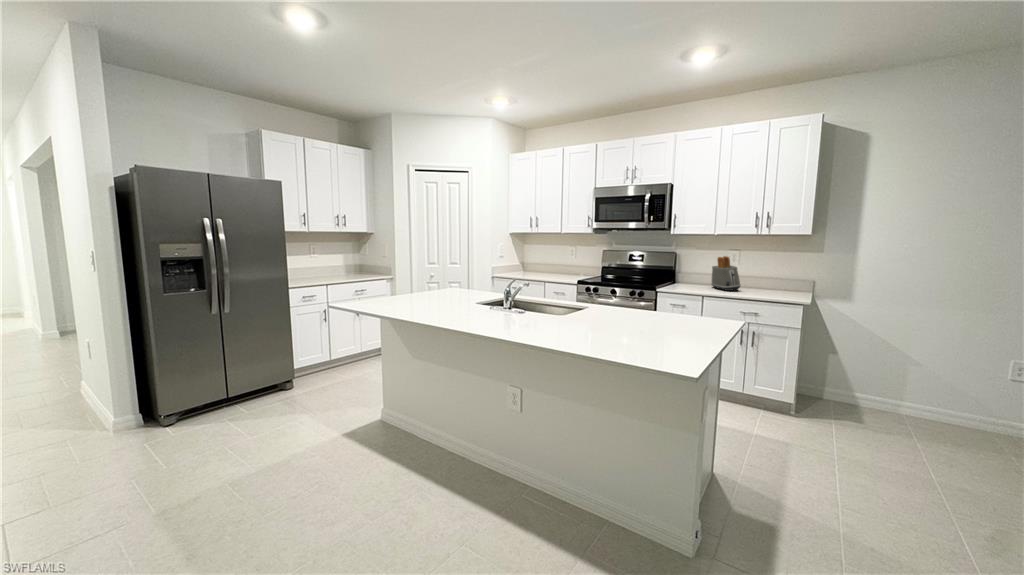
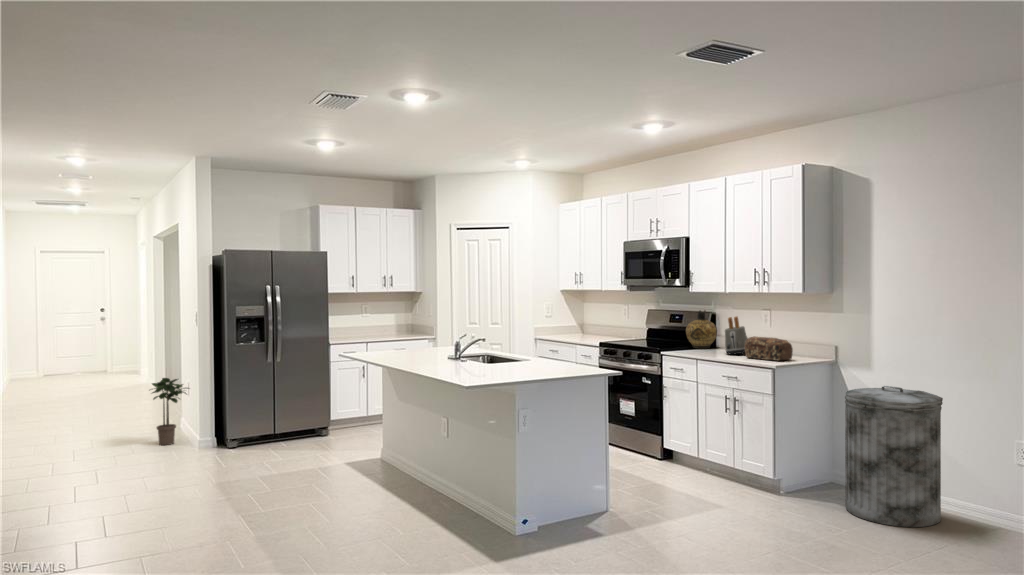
ceramic jug: none [660,251,689,284] -> present [686,311,717,348]
bread loaf: none [754,275,798,297] -> present [745,336,793,361]
trash can: none [856,319,973,444] -> present [845,386,943,527]
potted plant: none [15,342,92,434] -> present [152,378,189,445]

